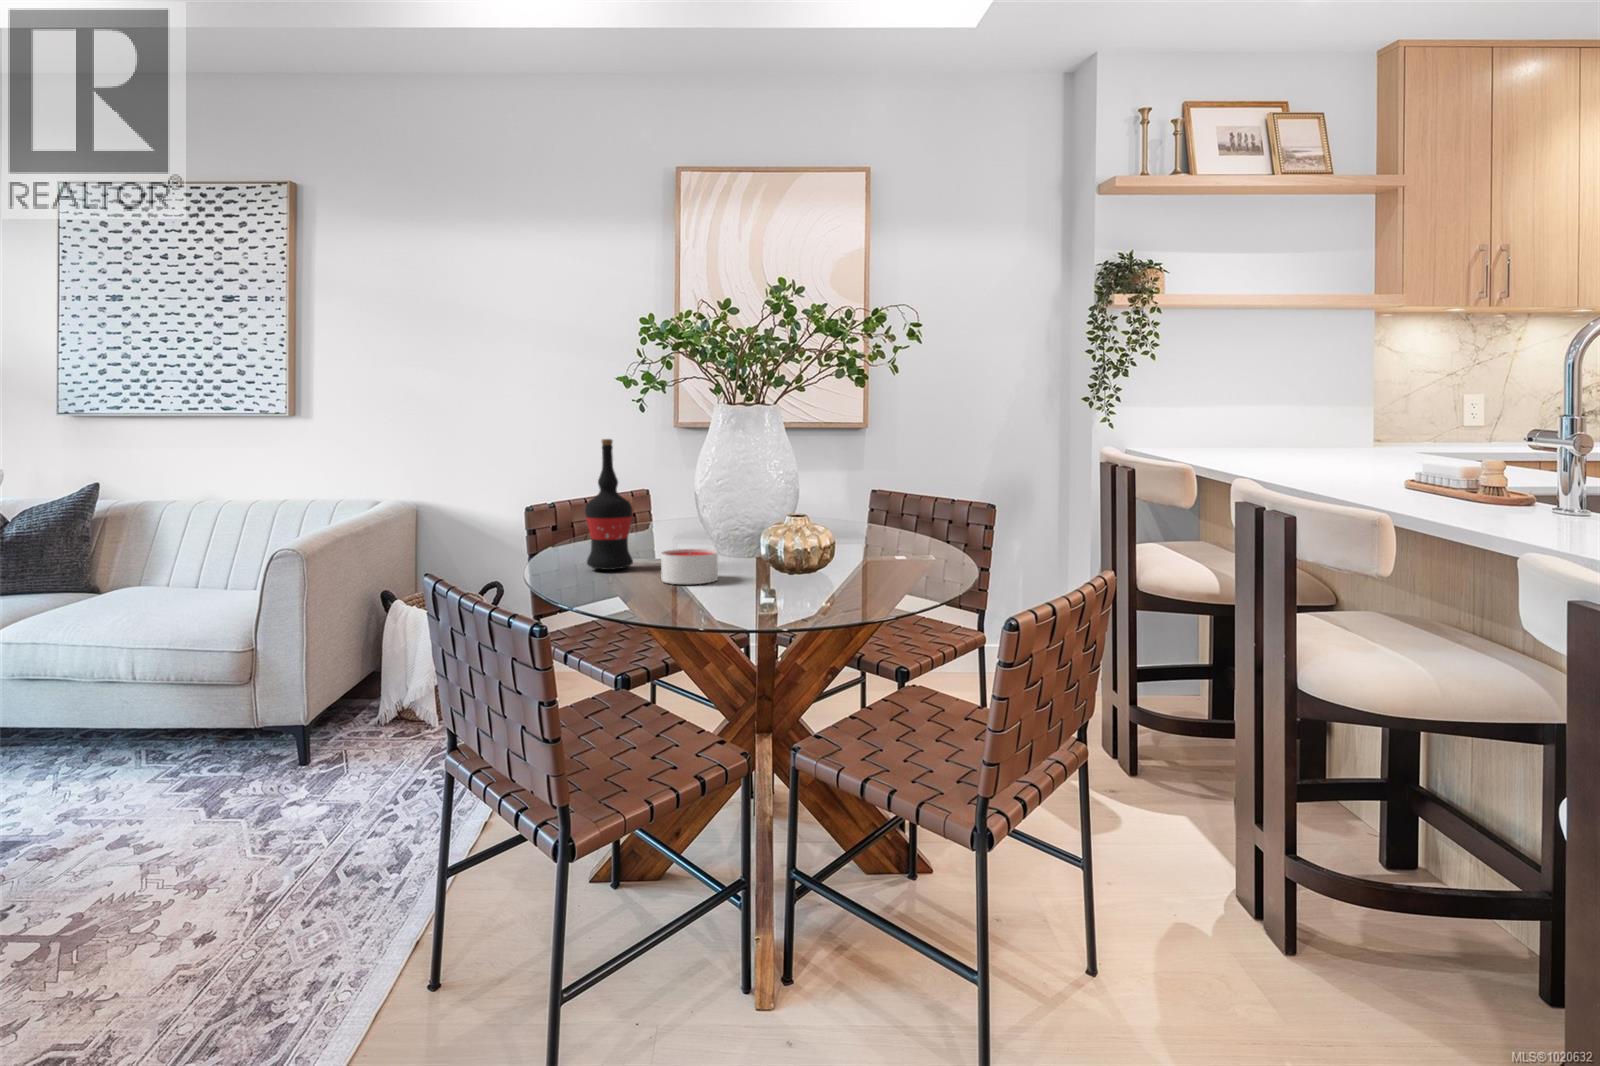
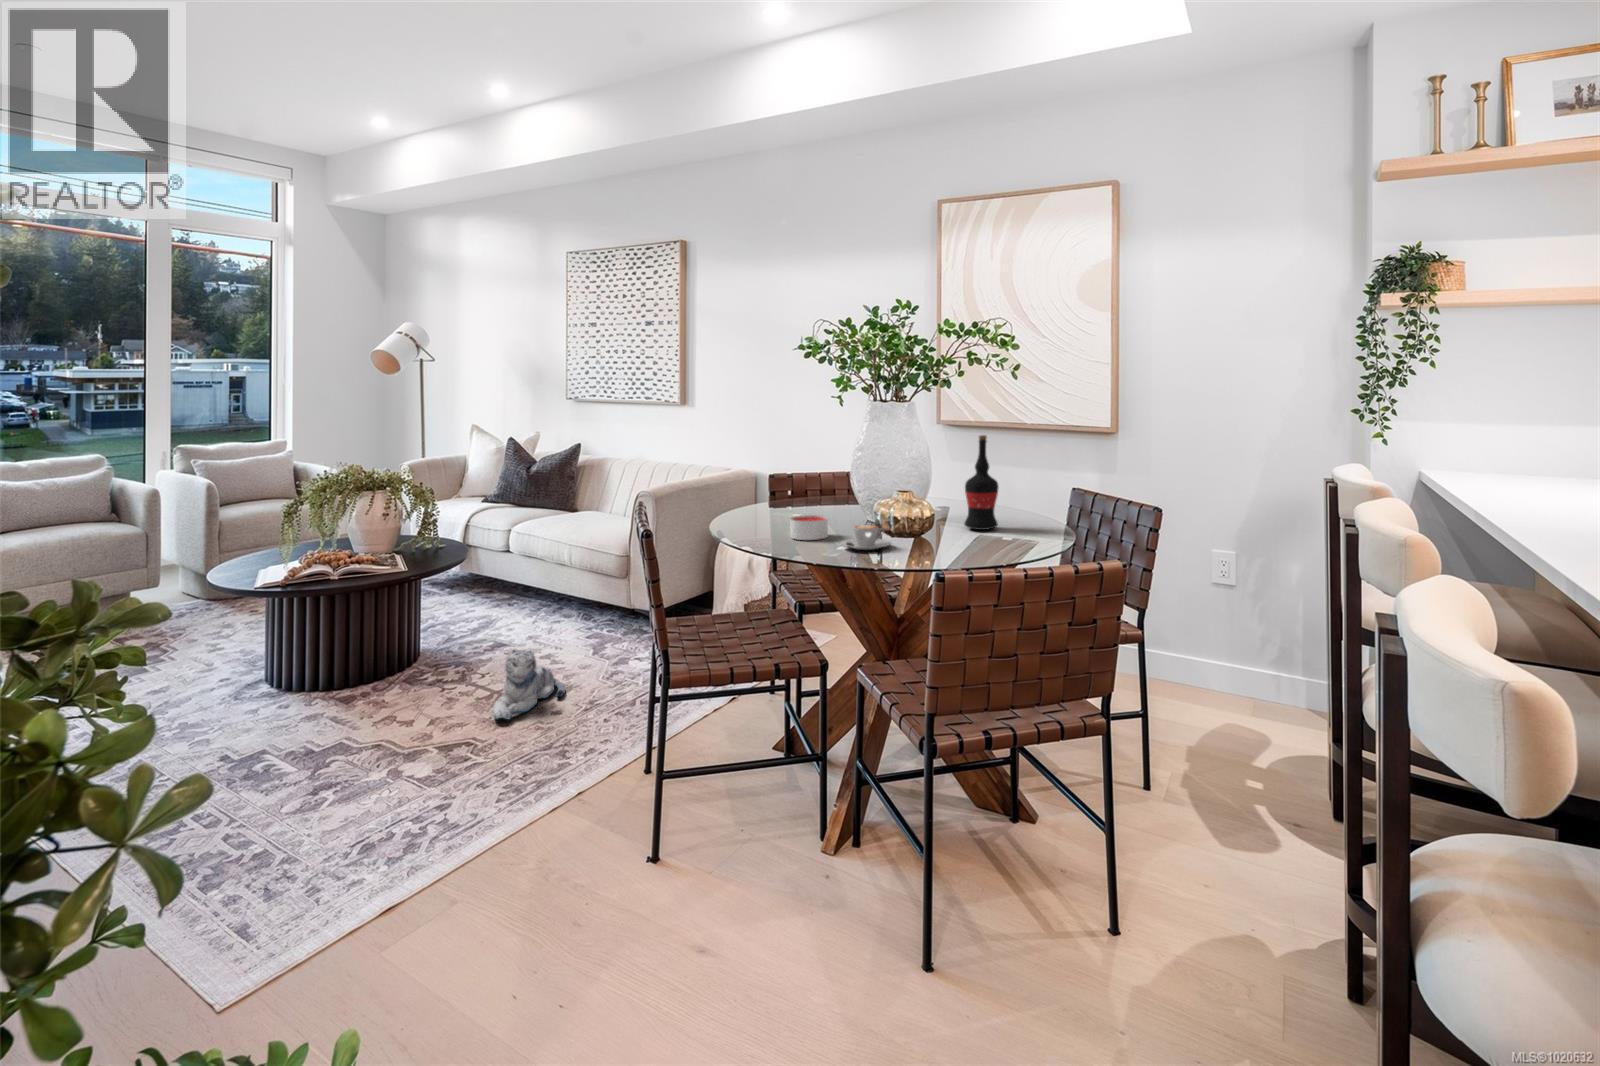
wine bottle: present [585,439,633,570] -> present [965,435,999,530]
coffee cup: none [764,554,837,590] -> present [841,525,891,550]
plush toy: none [57,830,198,978] -> present [493,650,565,719]

